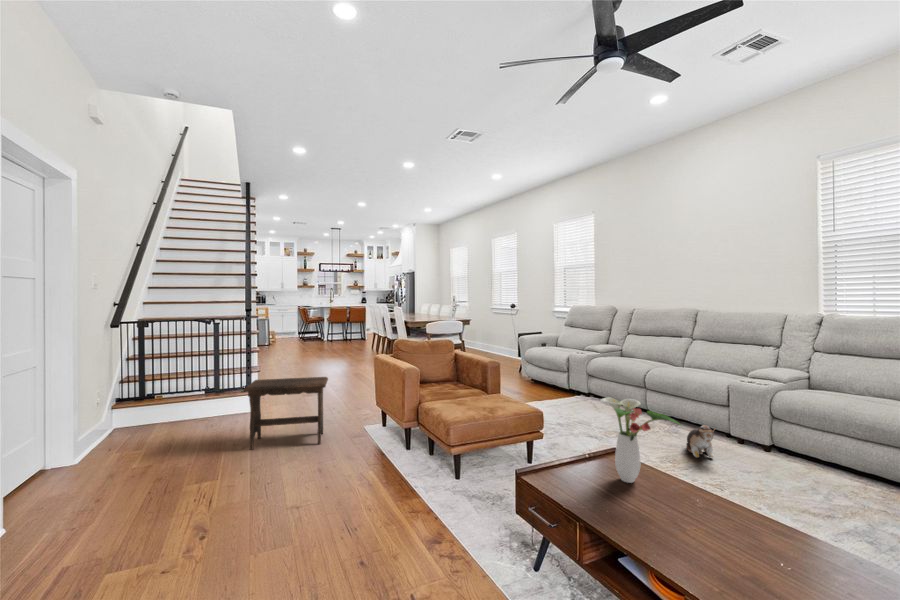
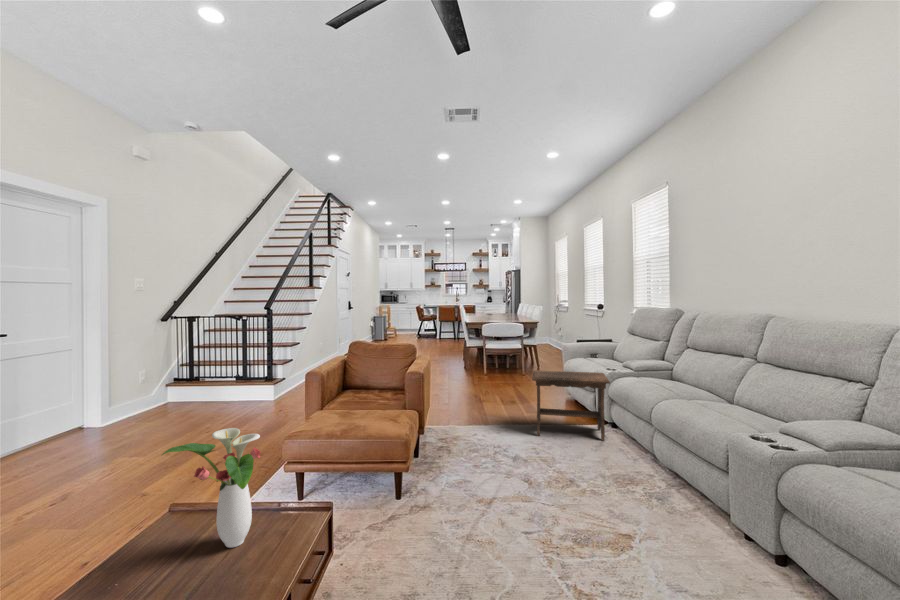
footstool: present [244,377,328,450] -> present [532,370,610,441]
plush toy: present [686,425,714,458] -> none [597,496,646,552]

